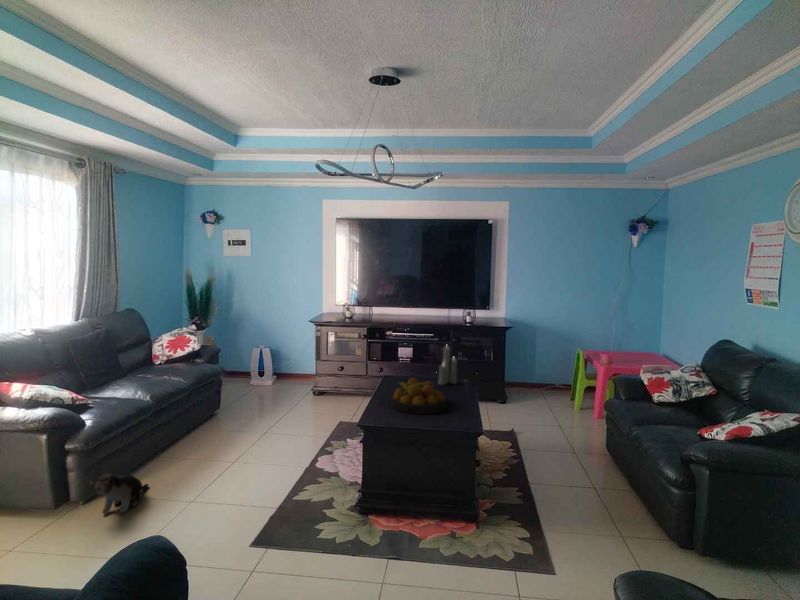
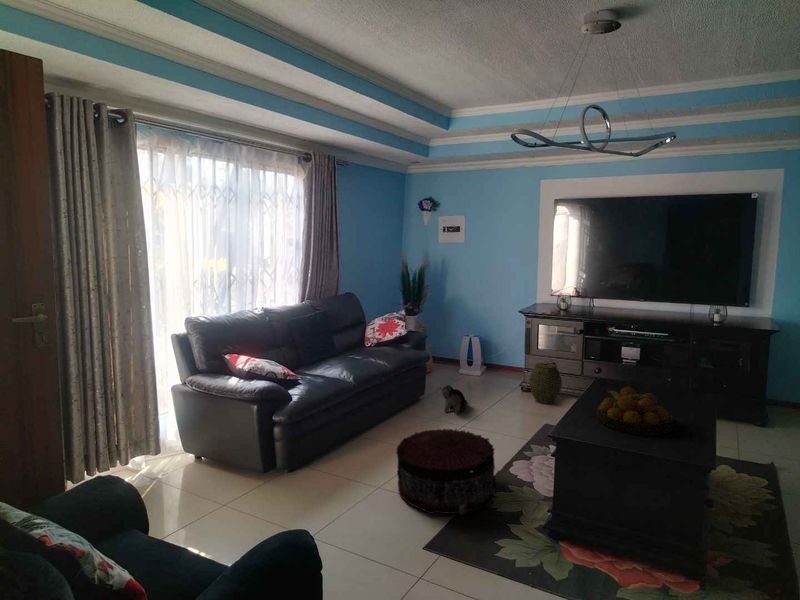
candle: present [438,347,457,385] -> none [668,344,698,400]
woven basket: none [322,366,350,403] -> present [529,363,562,404]
pouf: none [209,434,309,519] -> present [396,429,496,515]
plush toy: present [89,473,148,514] -> present [440,385,467,413]

